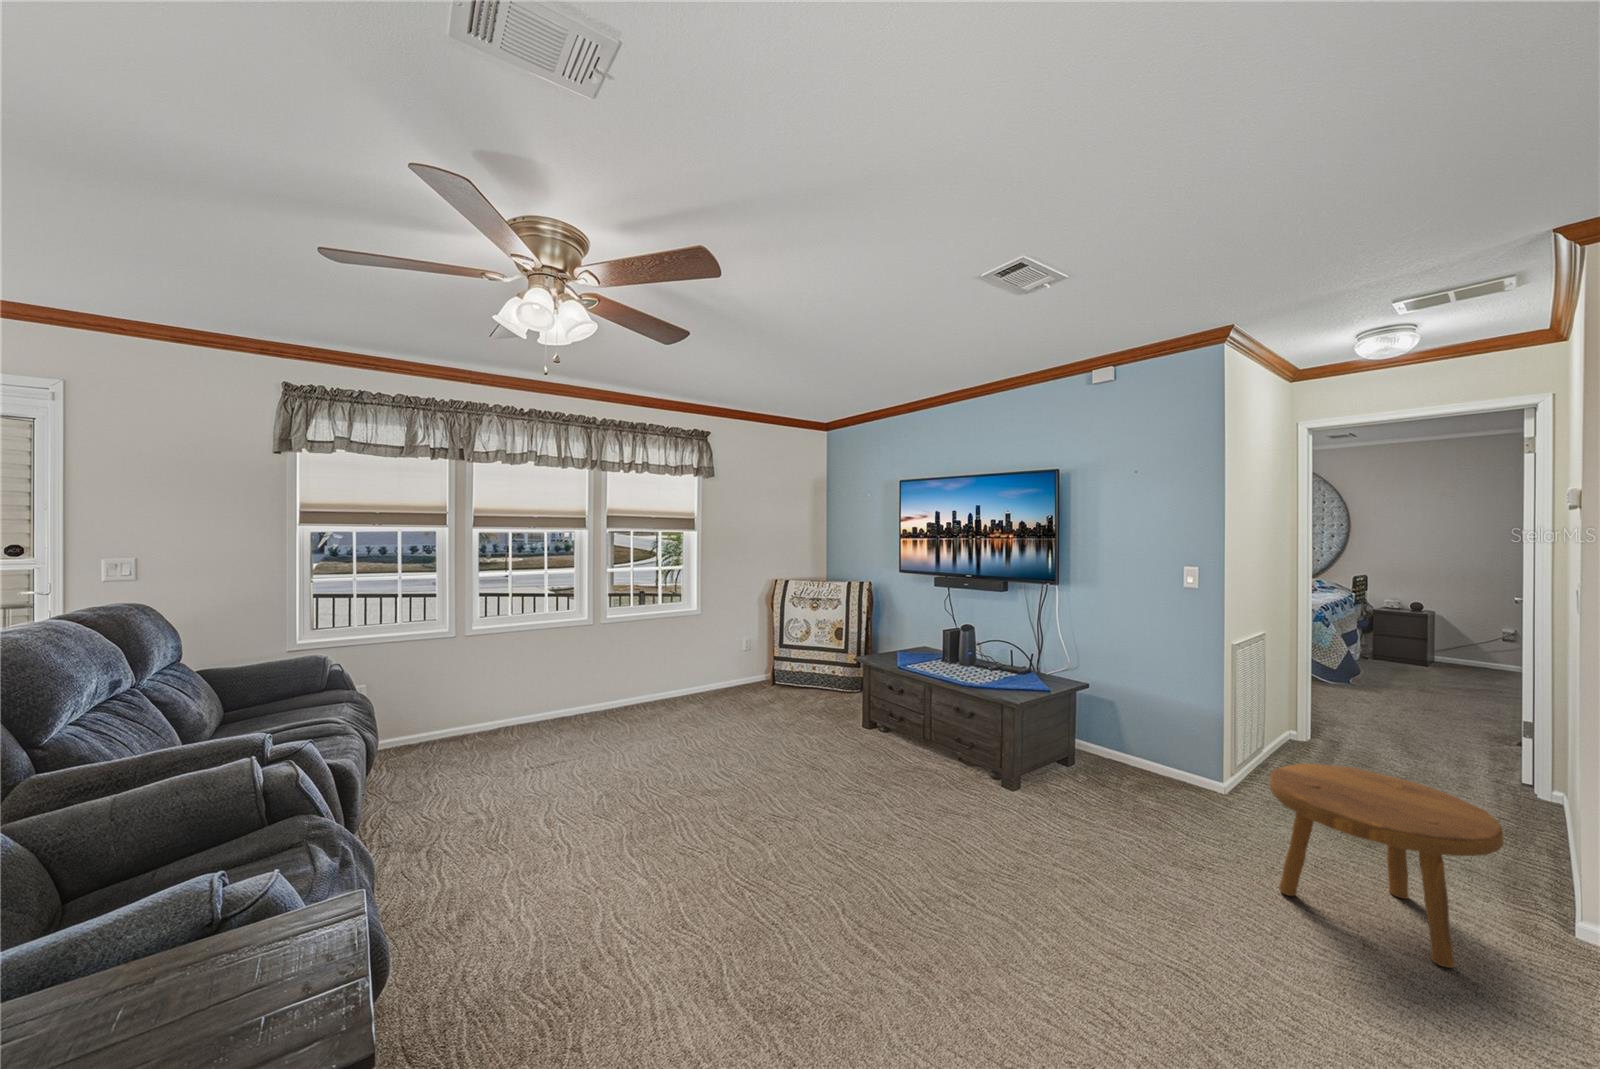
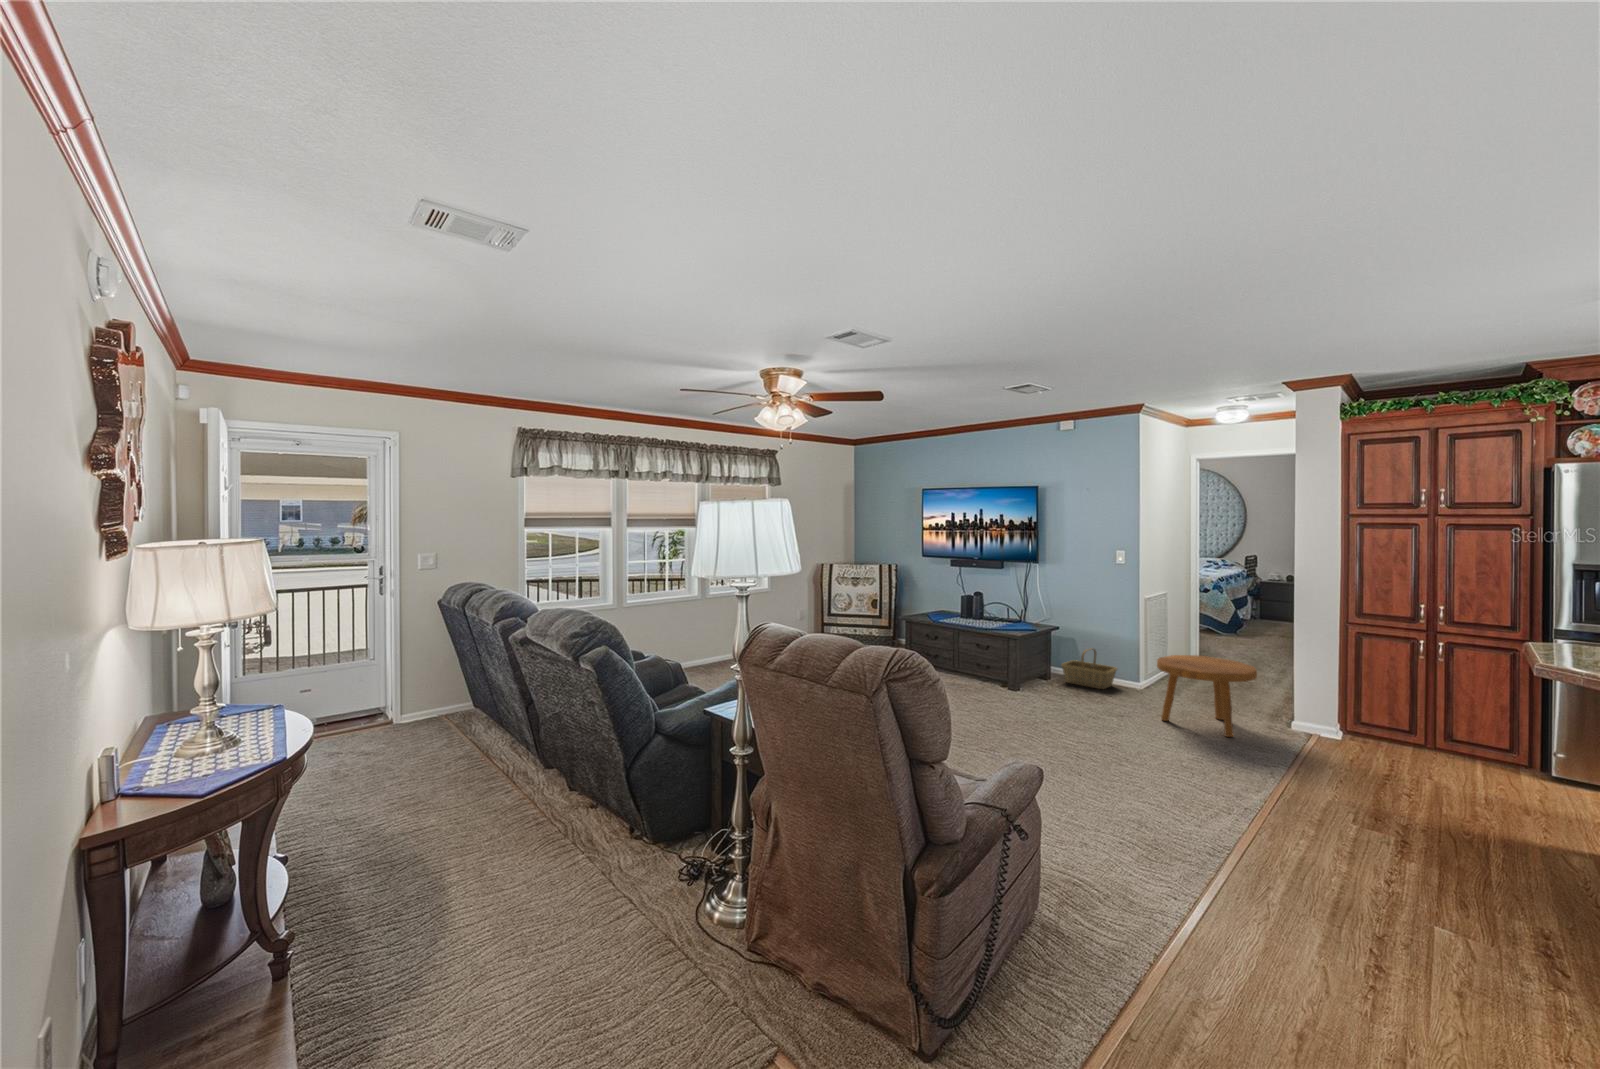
basket: none [1091,722,1186,795] -> present [1061,648,1117,689]

